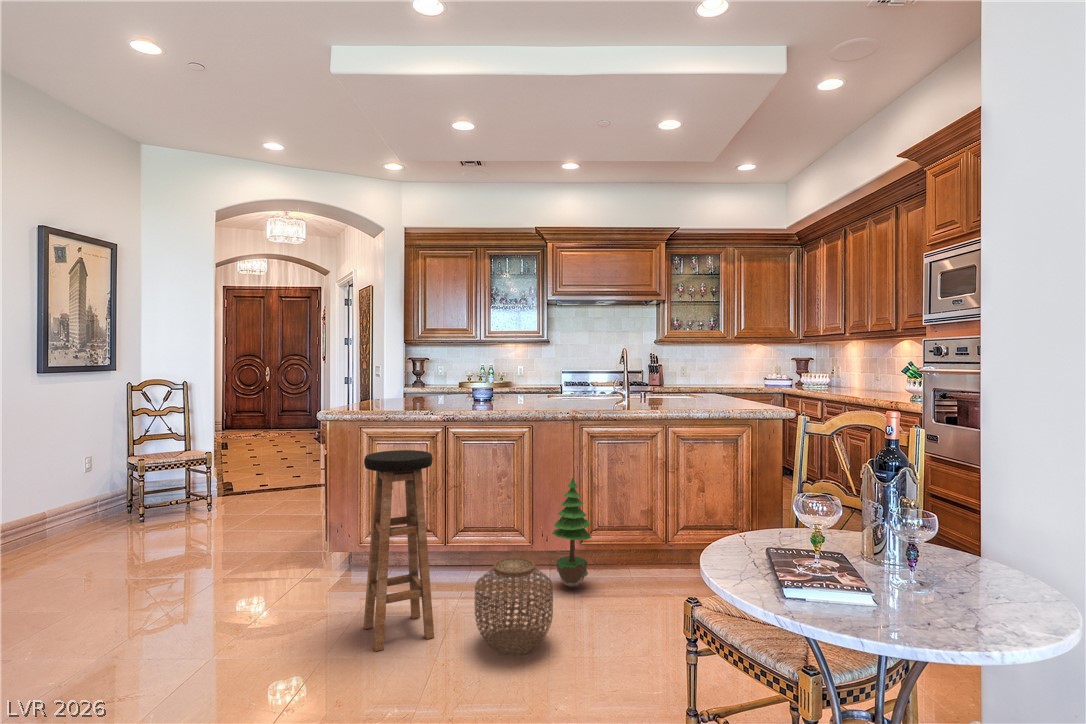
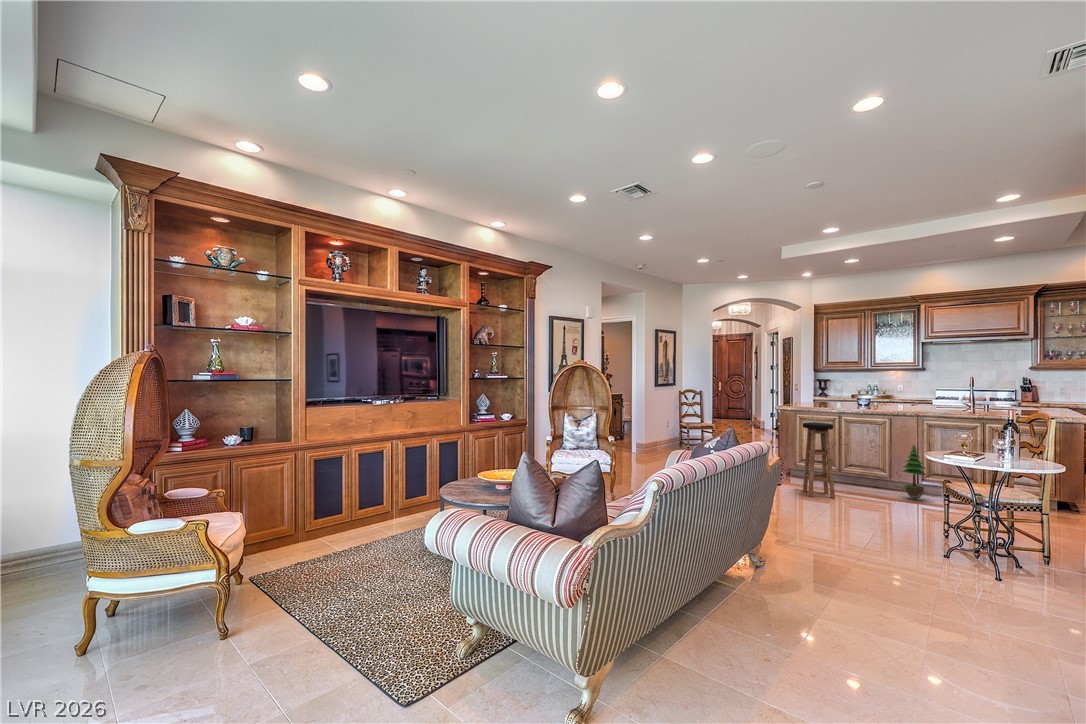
woven basket: present [475,557,553,656] -> none [854,471,894,509]

